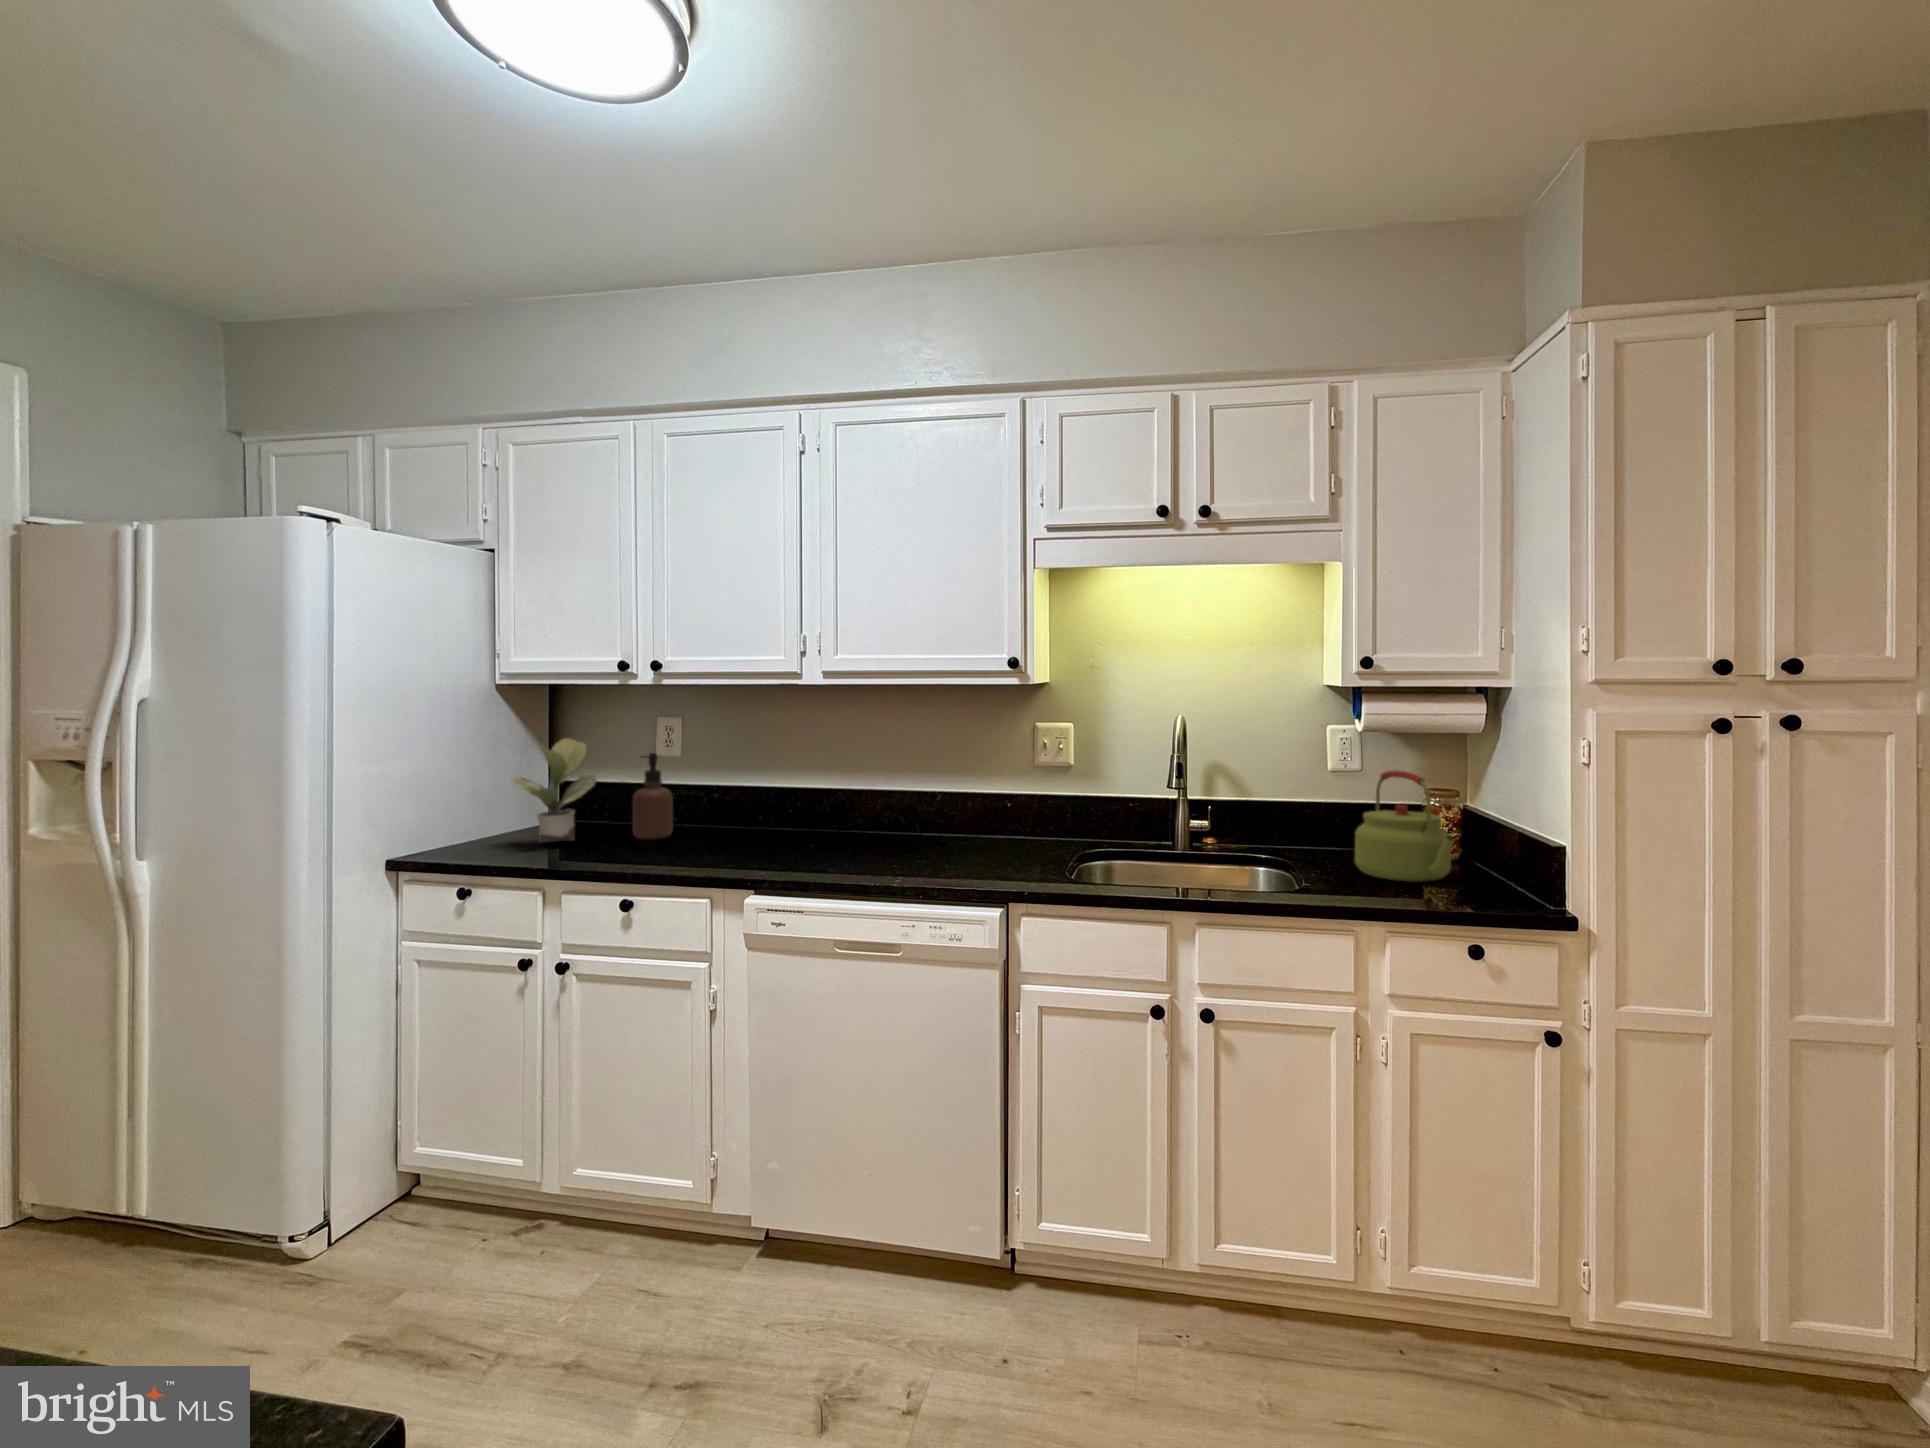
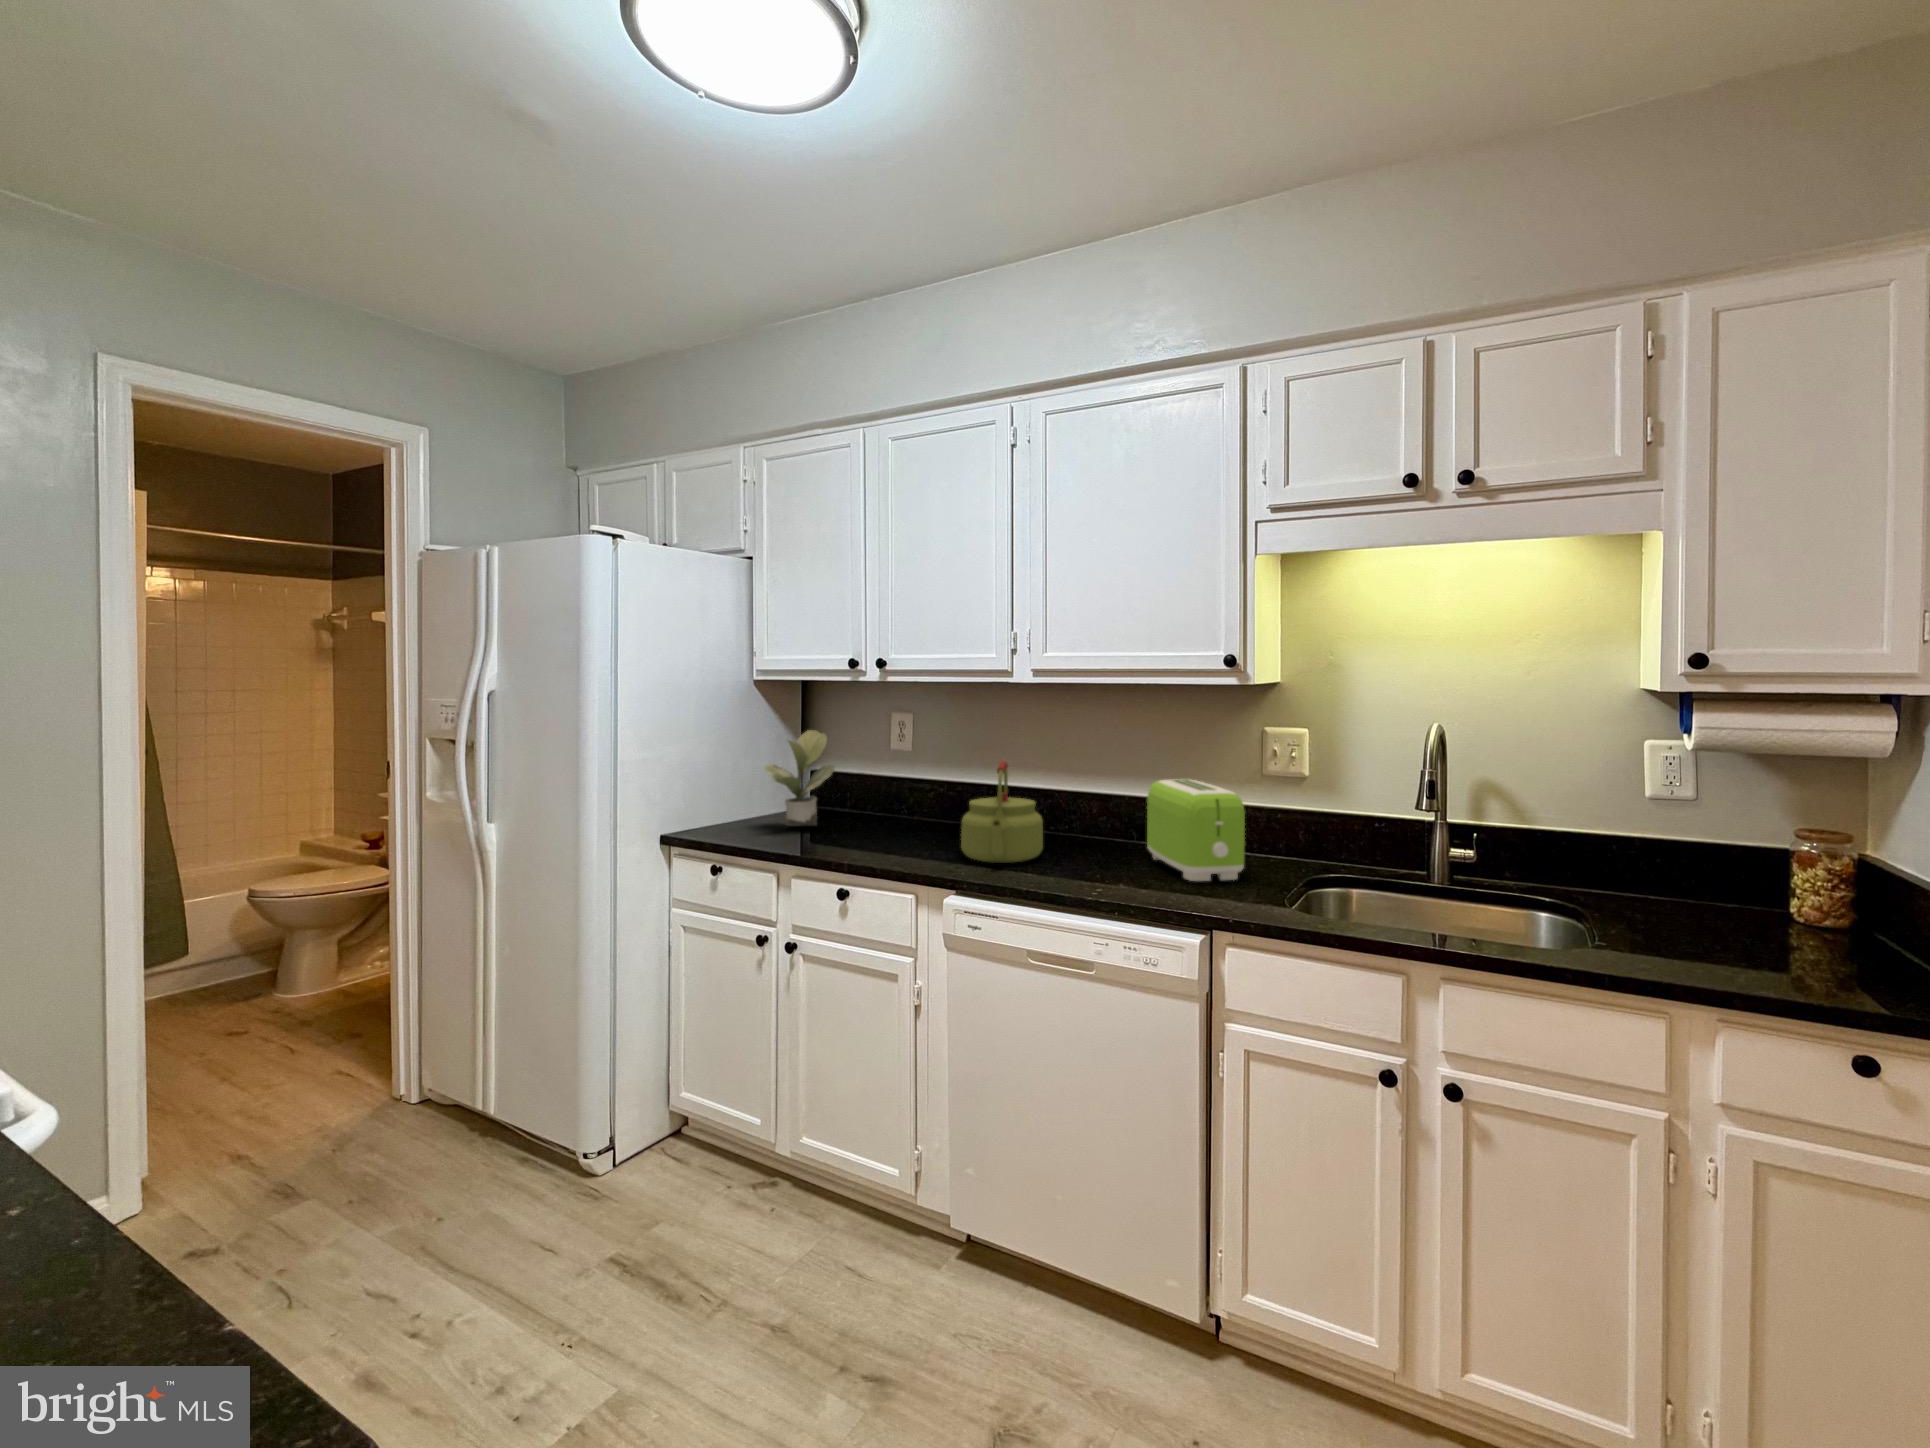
soap dispenser: present [633,753,673,840] -> none [867,746,903,829]
kettle: present [1355,770,1454,882] -> present [961,760,1043,863]
toaster: none [932,773,1025,863] -> present [1147,779,1245,881]

